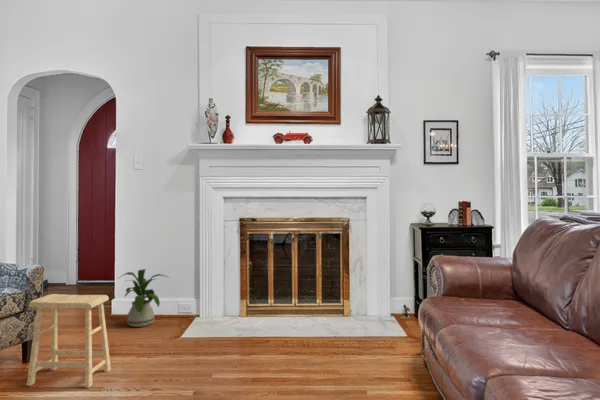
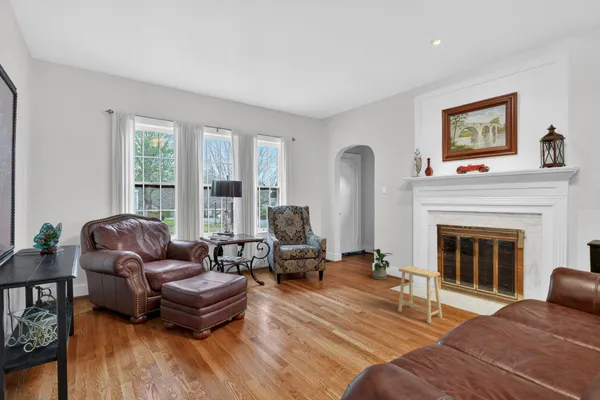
footstool: present [27,294,111,388] -> present [398,266,442,323]

